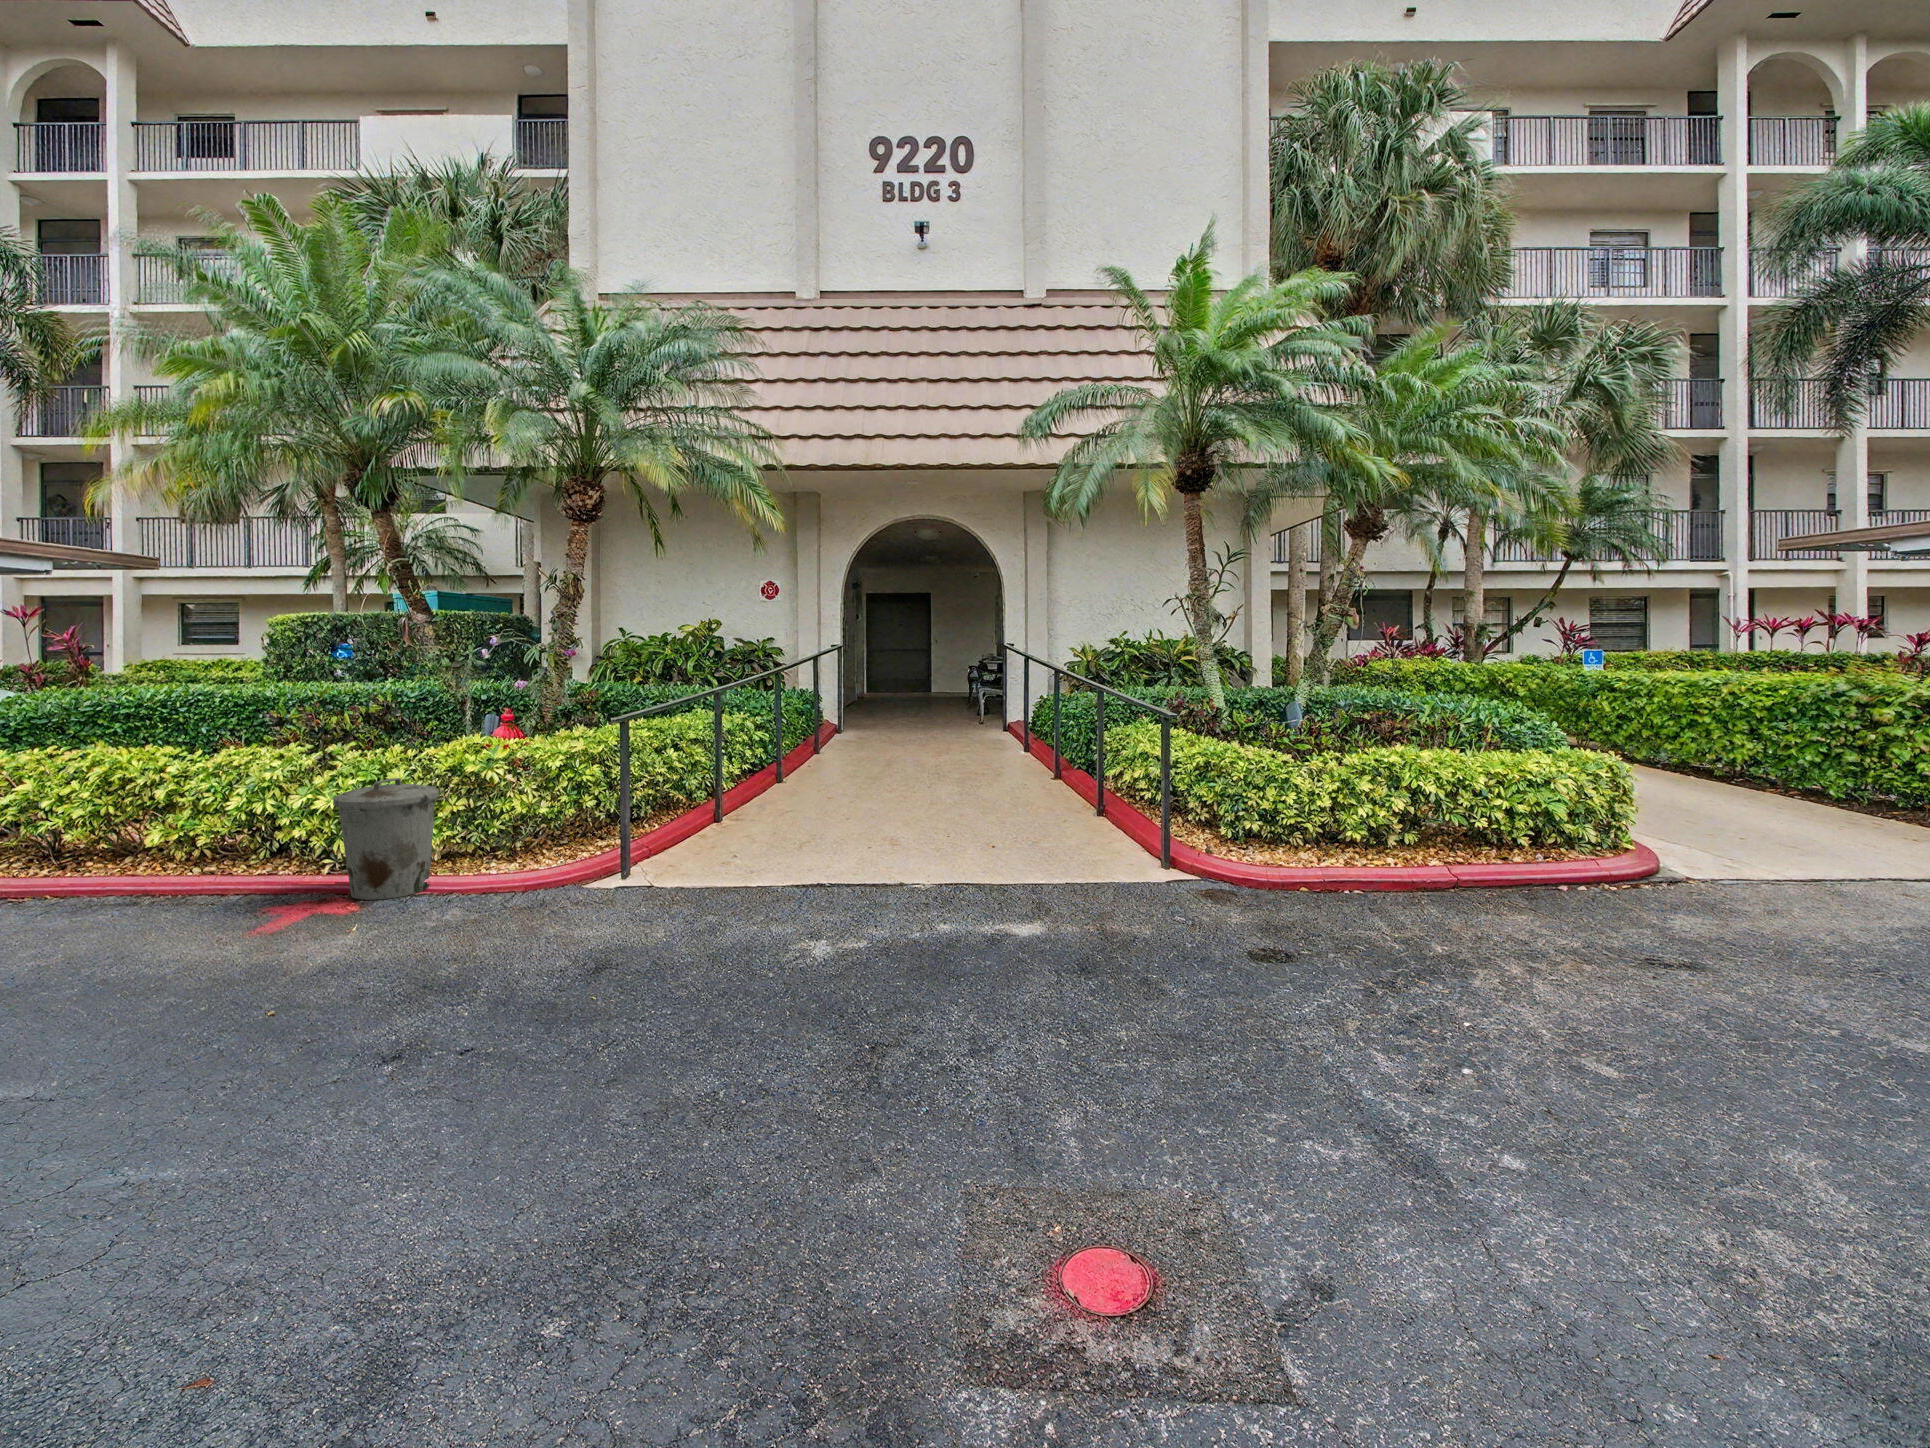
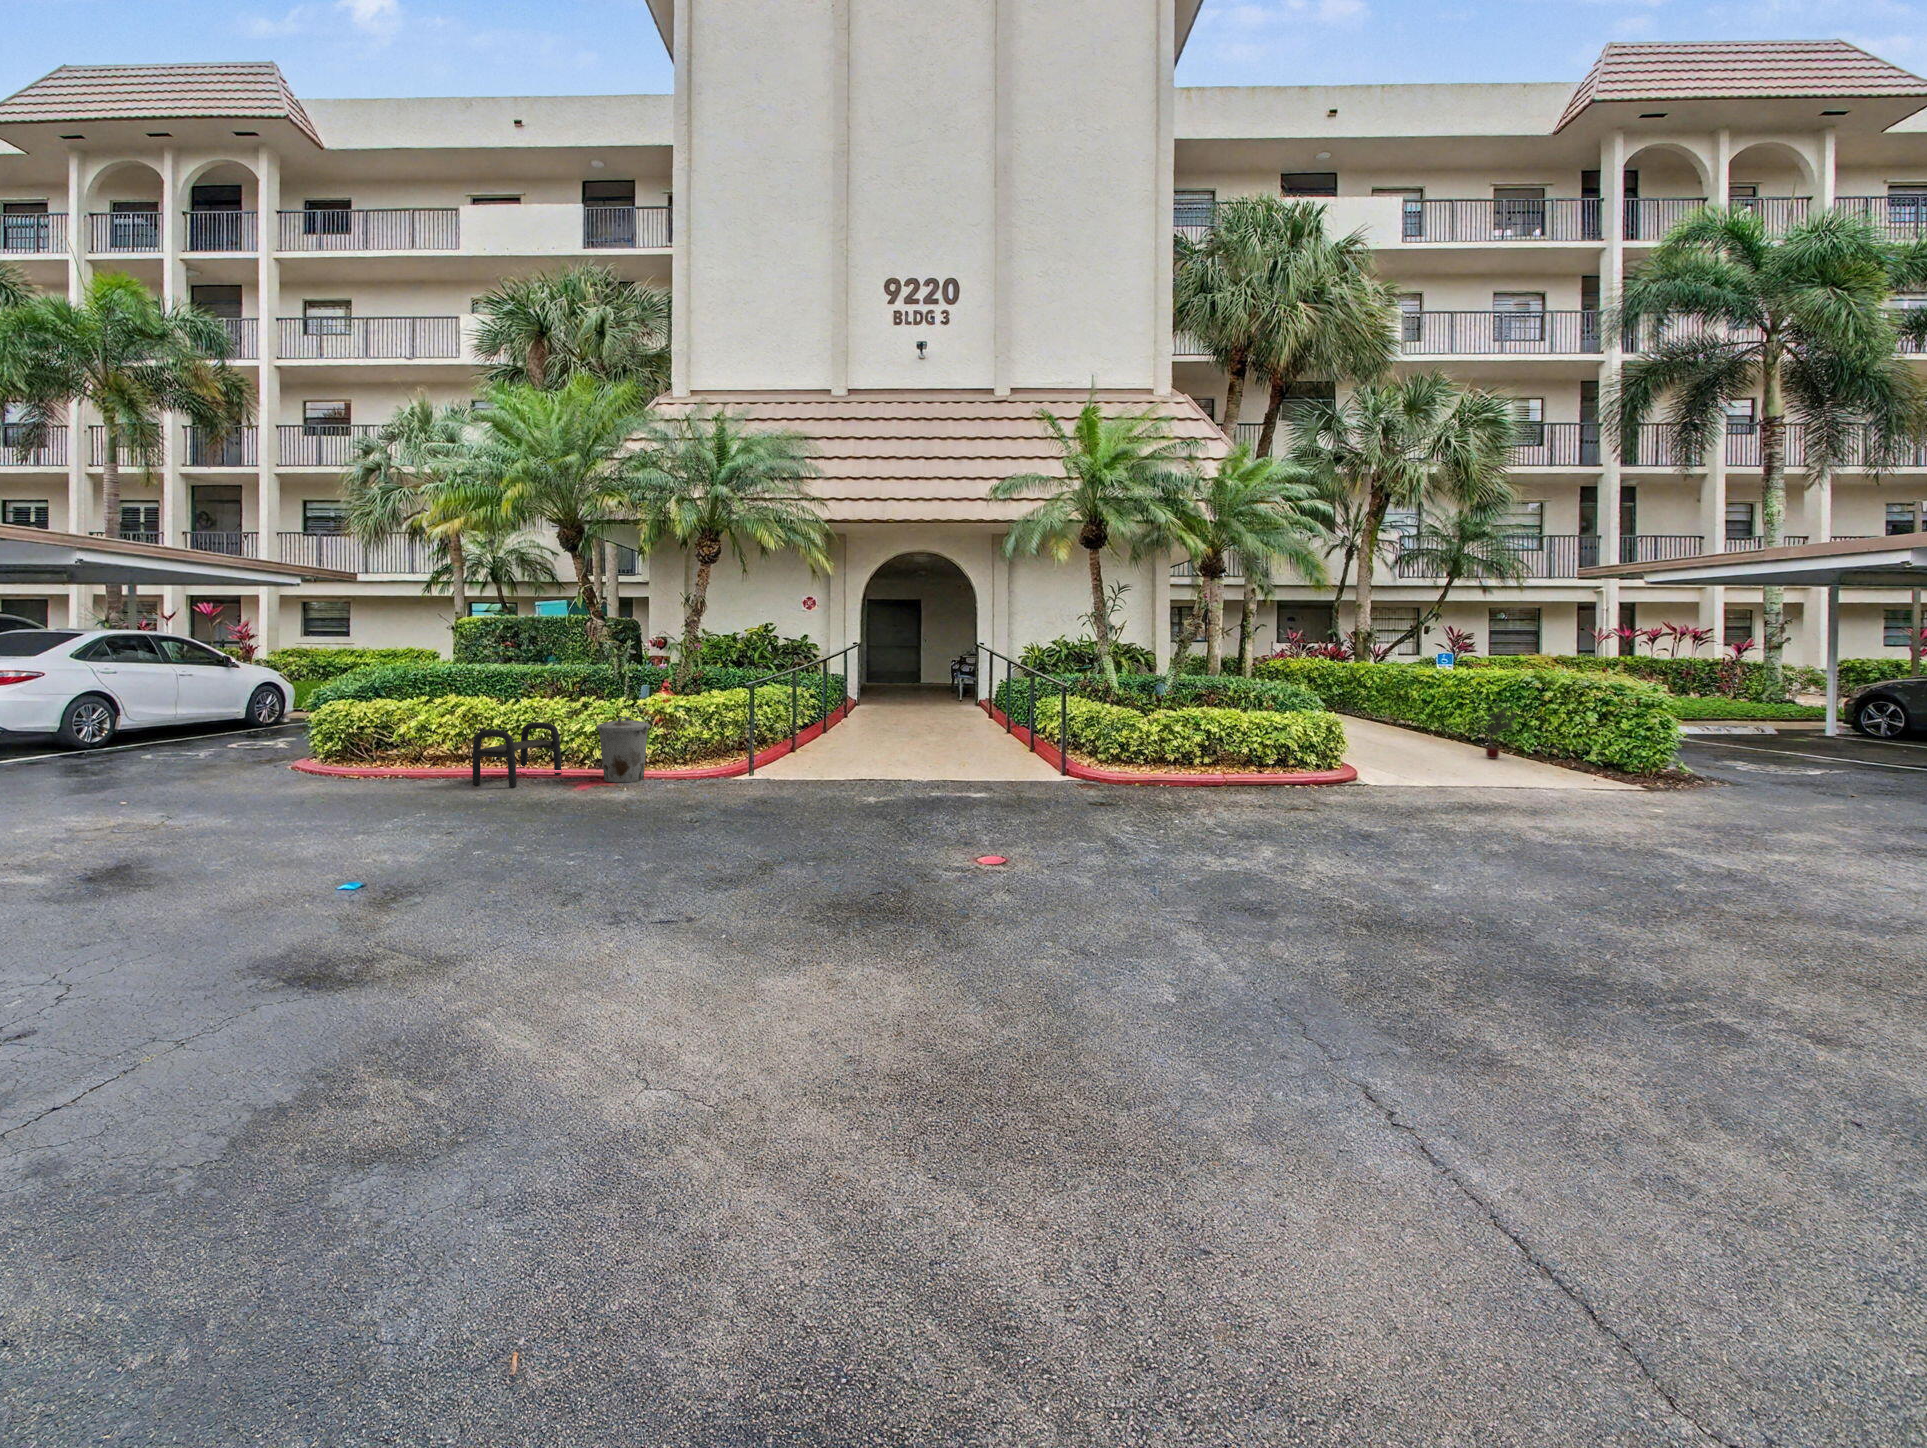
potted tree: none [1777,728,1865,817] -> present [1475,704,1517,759]
bench: none [86,789,287,918] -> present [473,722,562,787]

